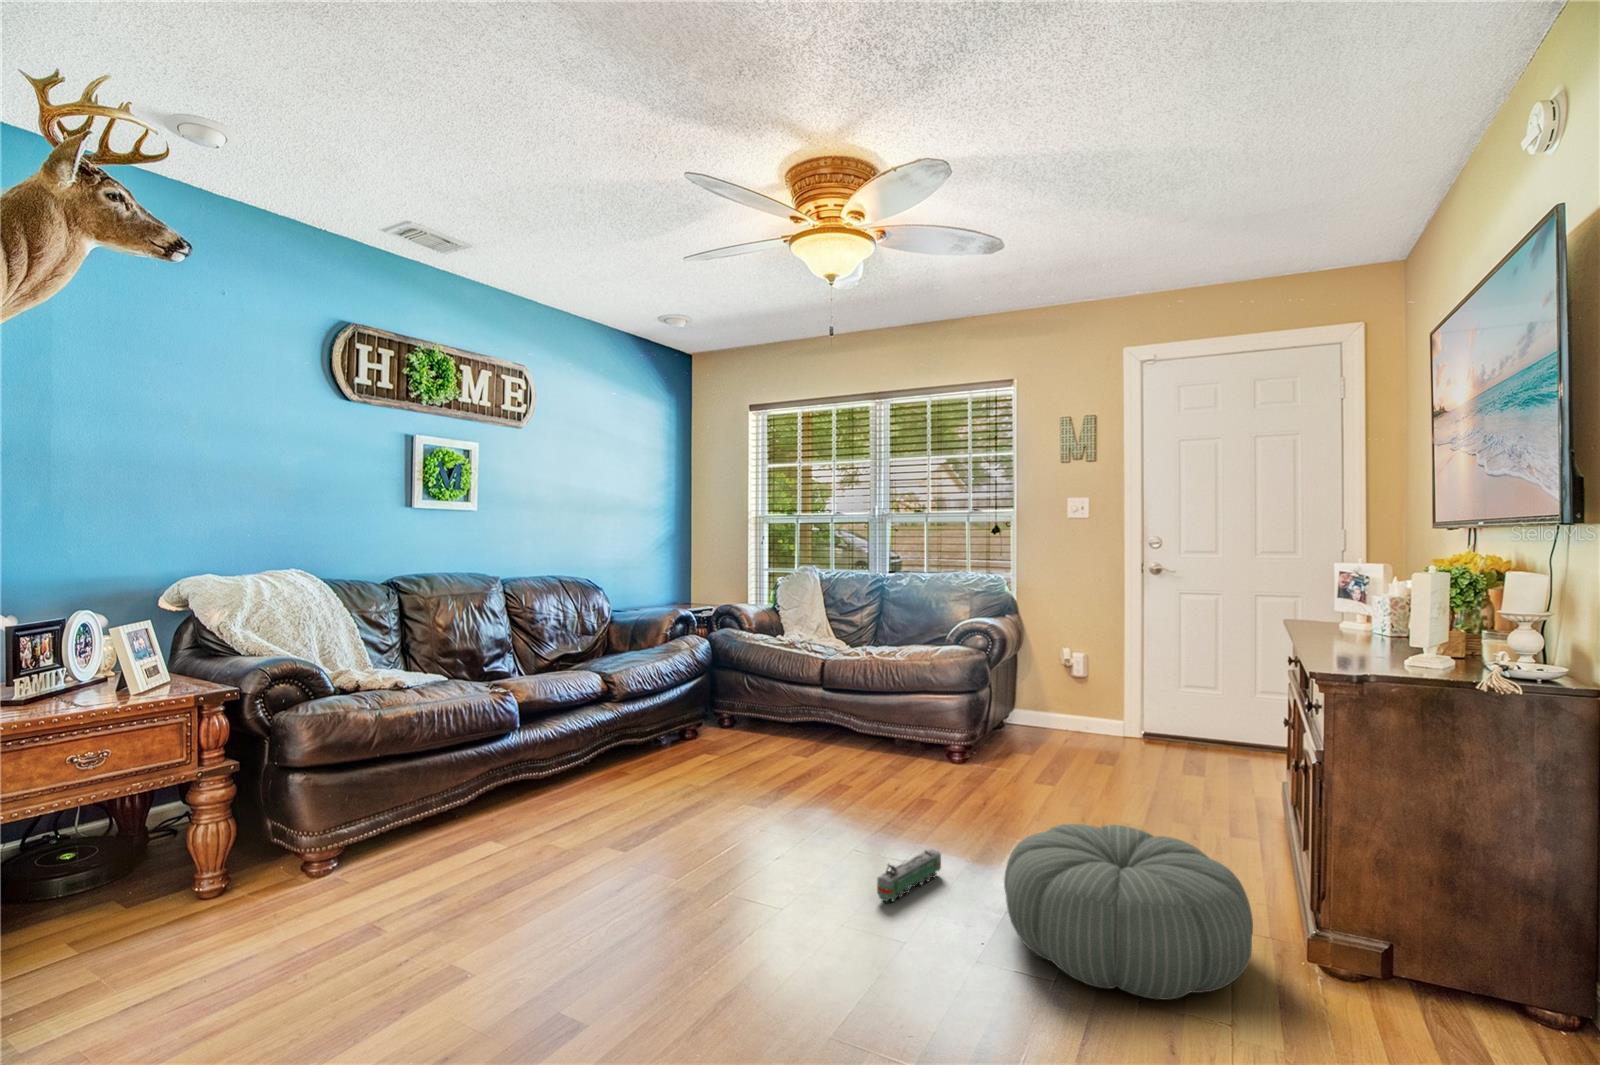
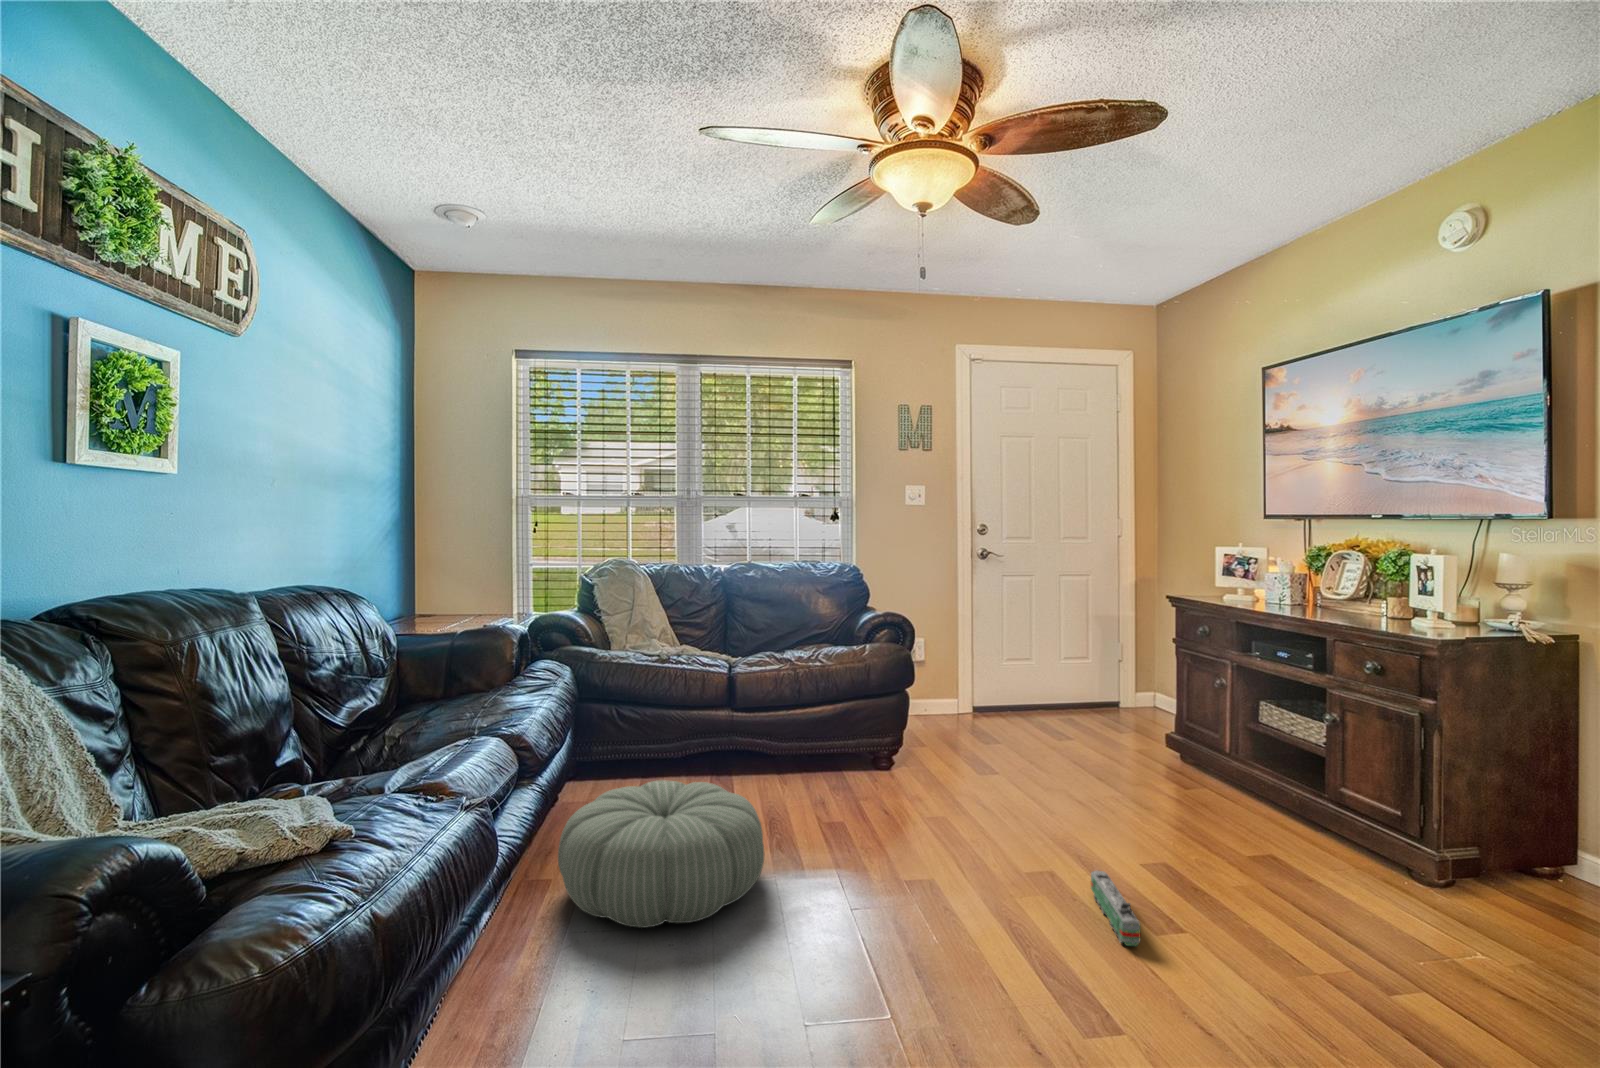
pouf: present [1004,824,1253,999] -> present [558,780,764,928]

